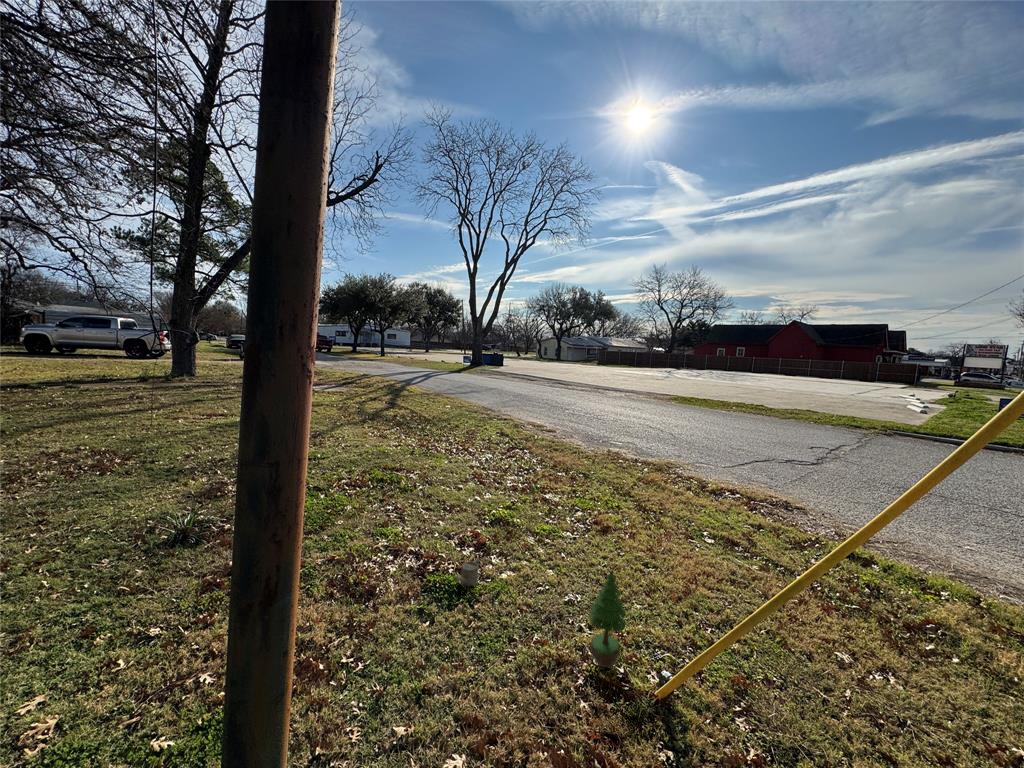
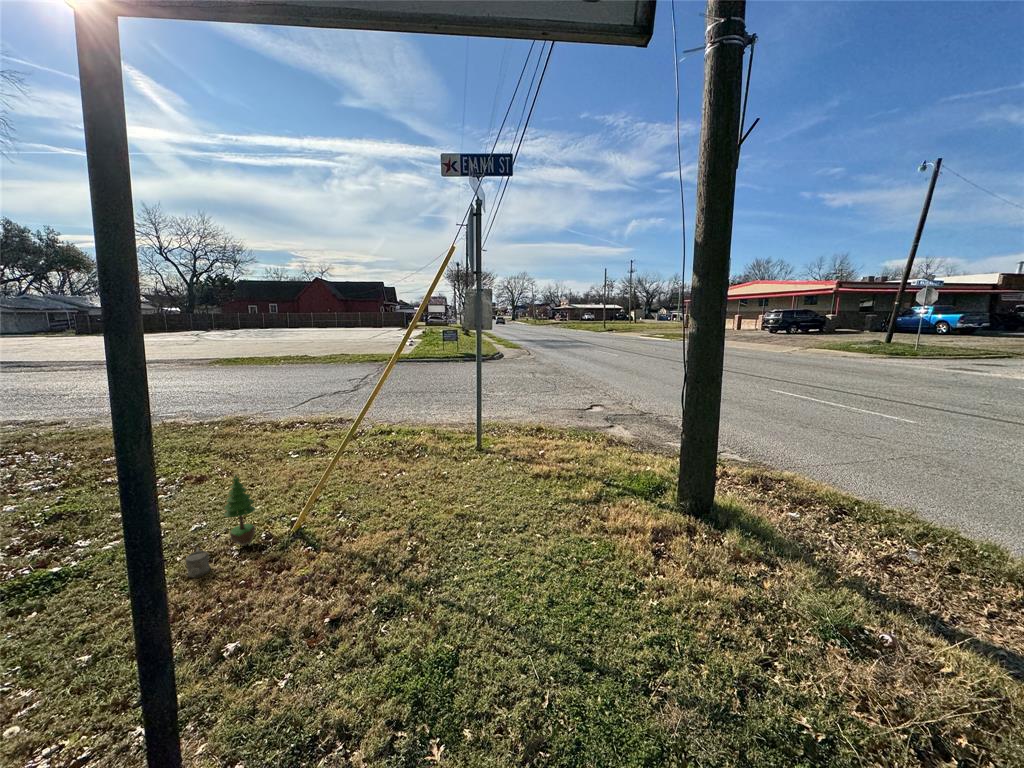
watering can: present [453,558,479,586] -> present [185,547,211,577]

